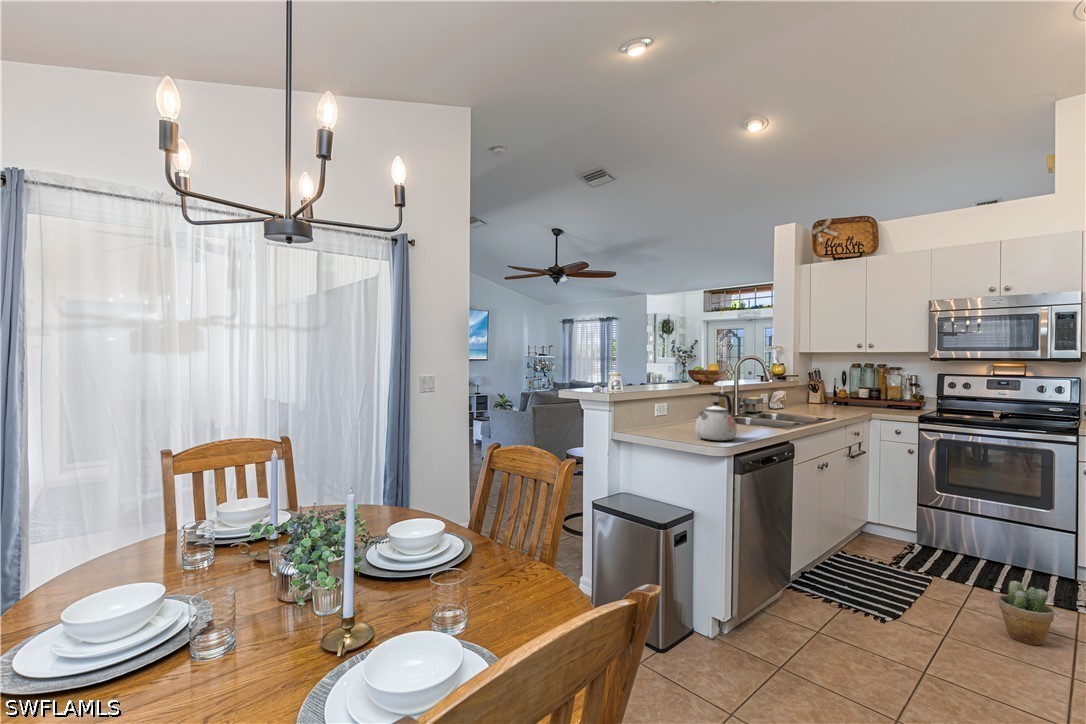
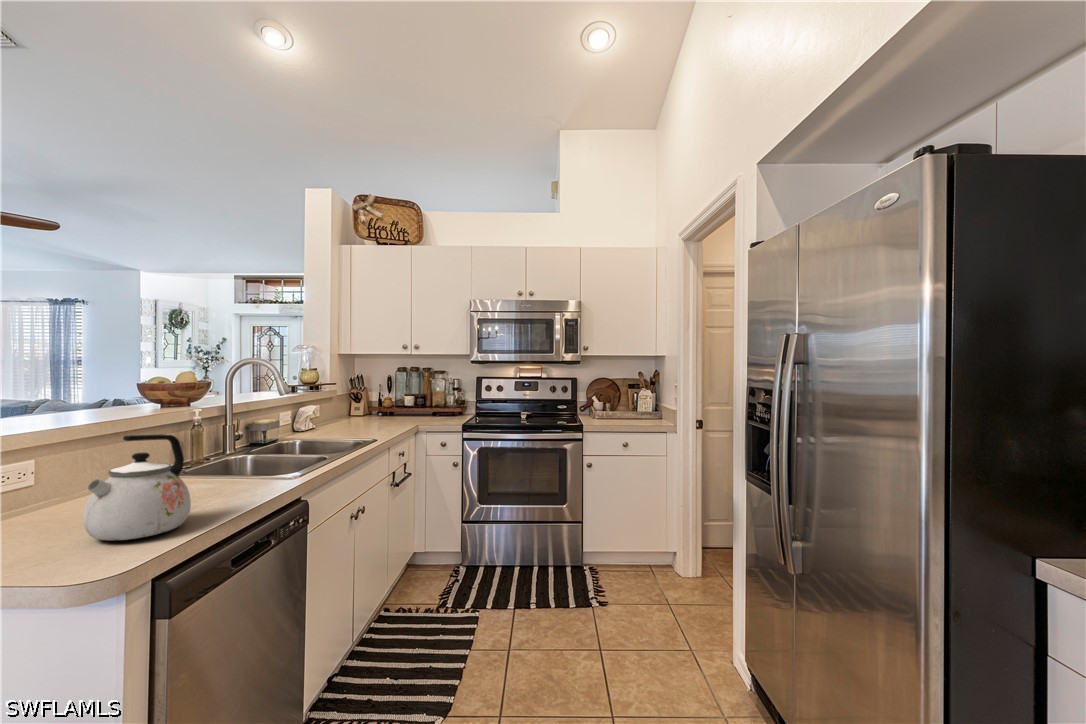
potted plant: present [998,581,1055,645] -> none [545,610,591,681]

